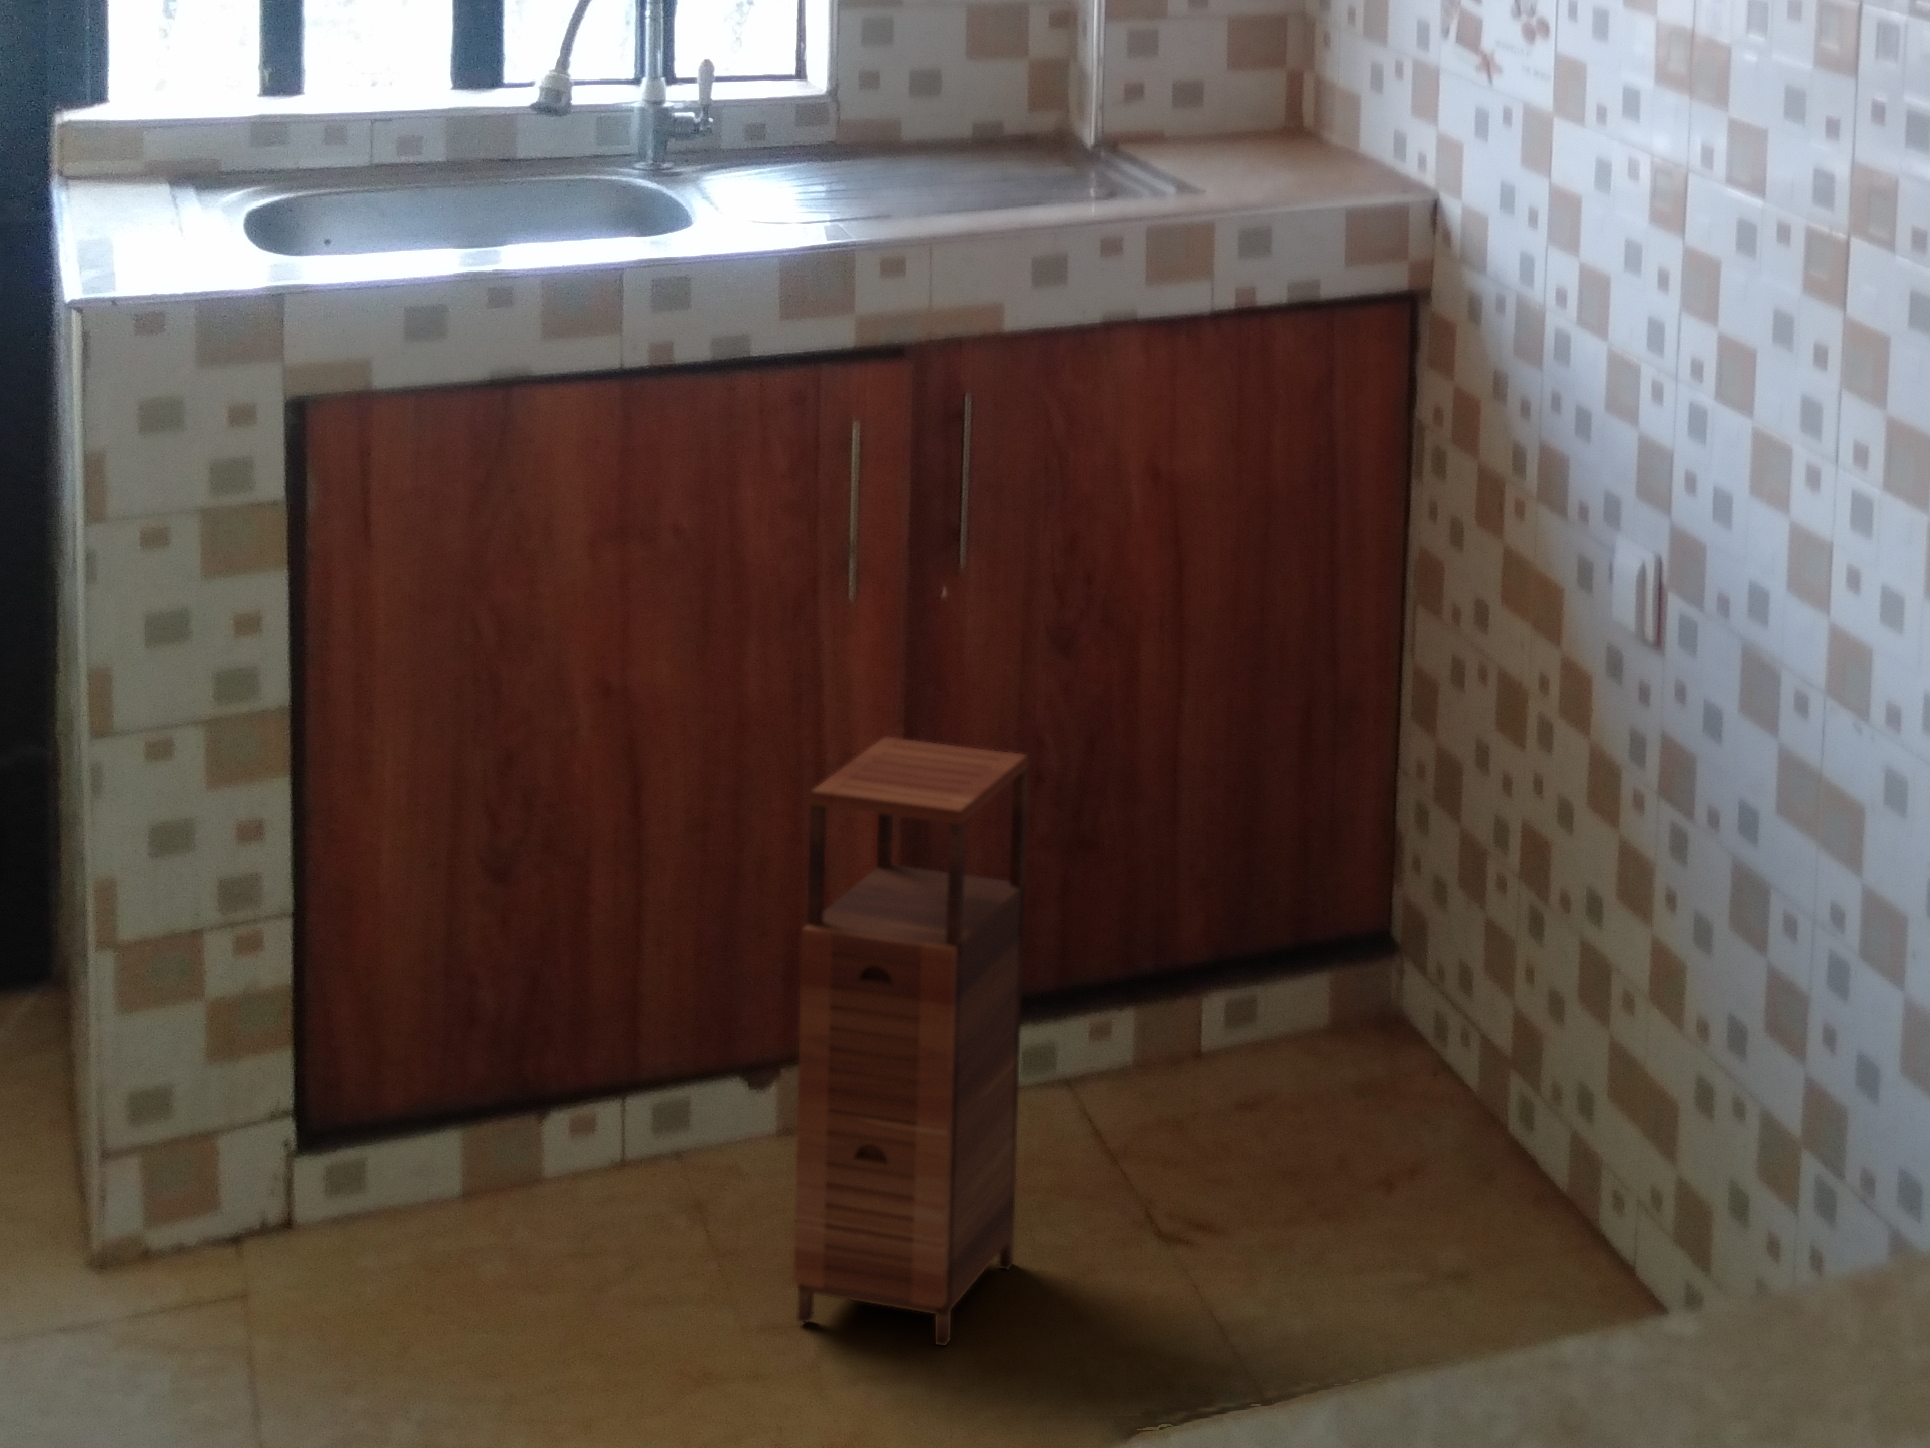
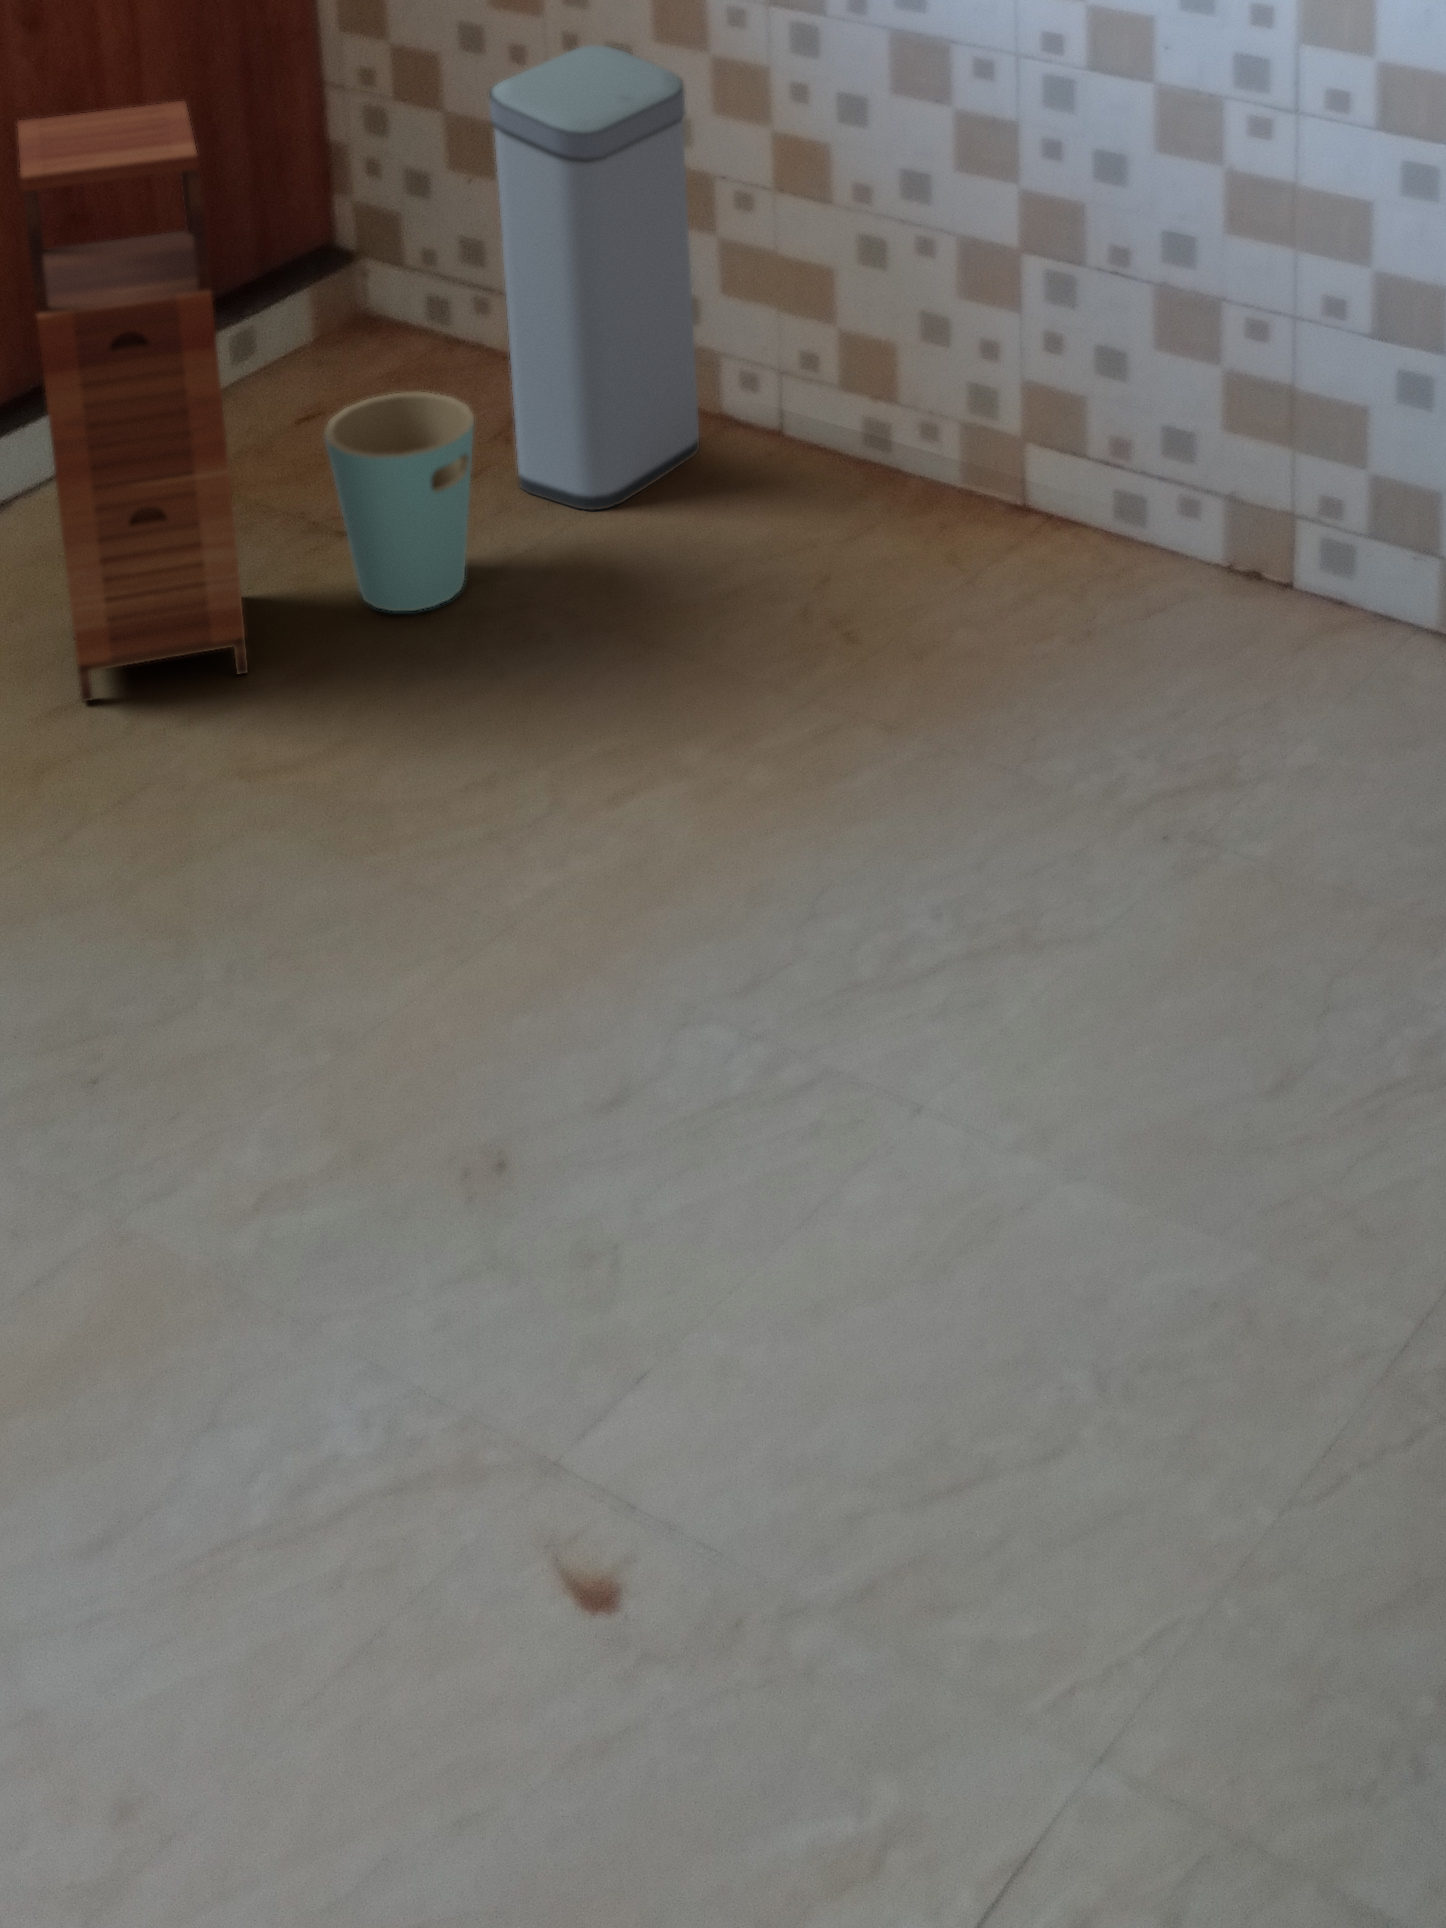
trash can: none [1083,796,1562,1339] -> present [324,45,700,611]

